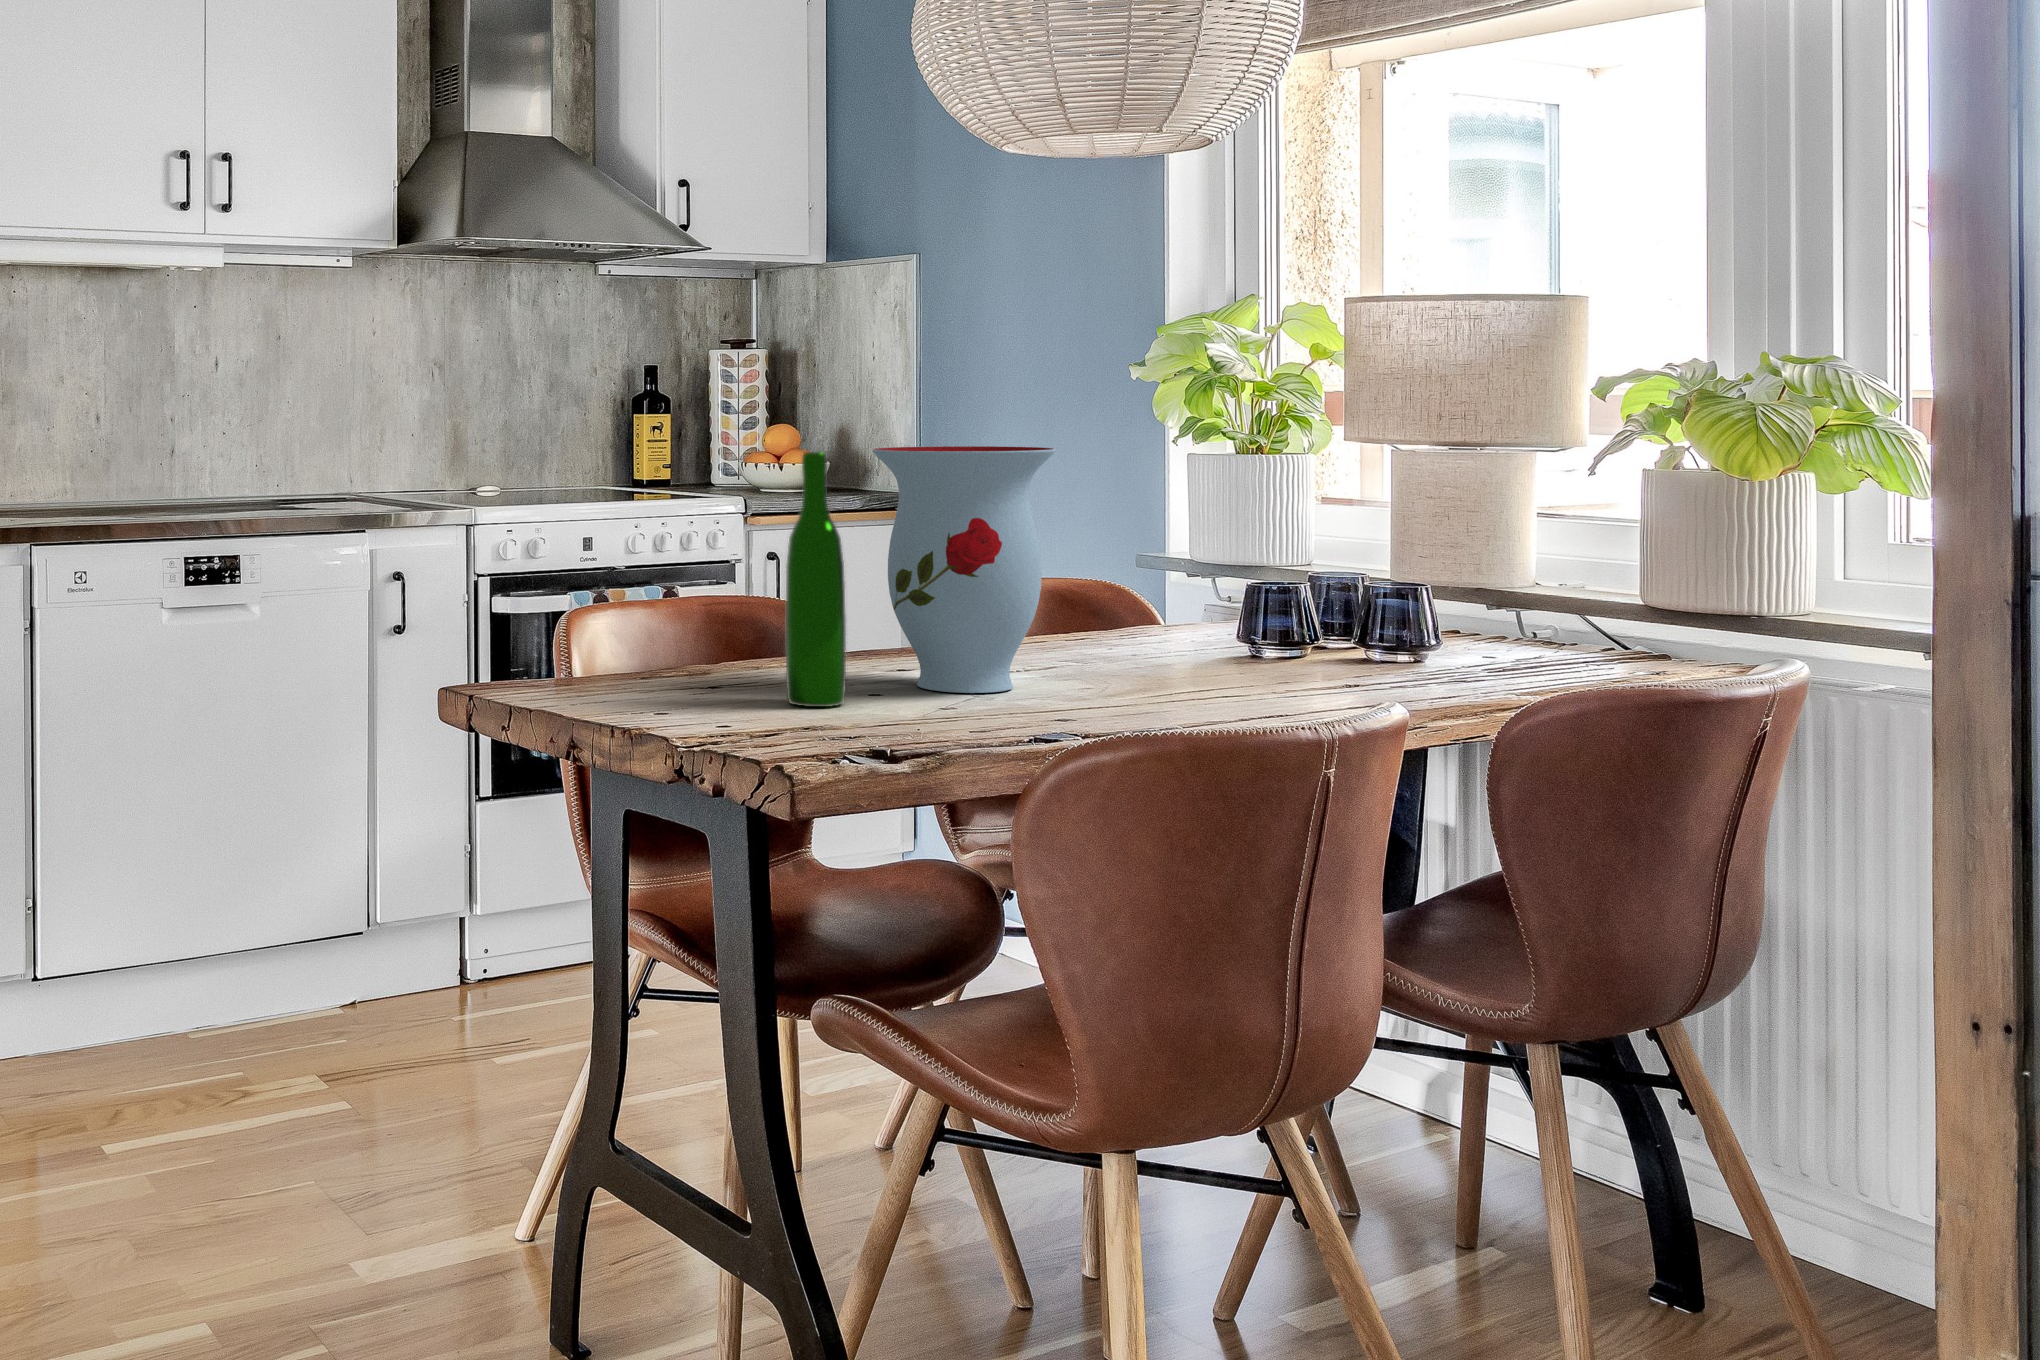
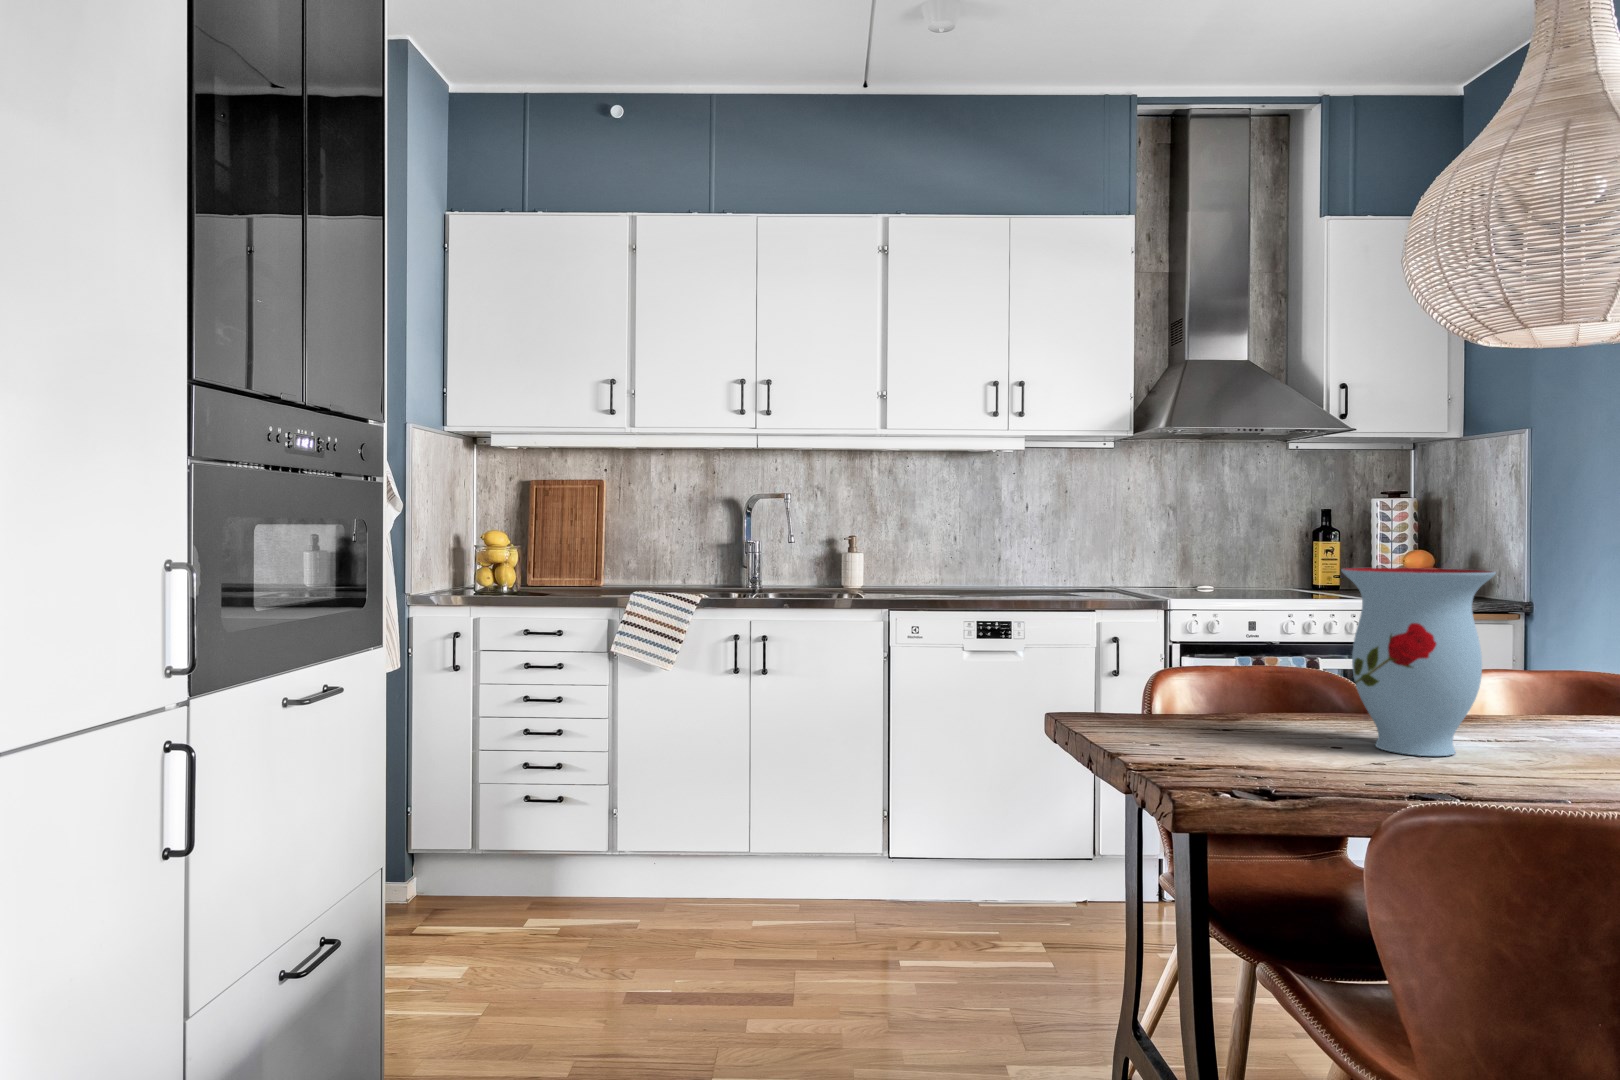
wine bottle: present [786,452,846,707] -> none [1251,570,1297,754]

